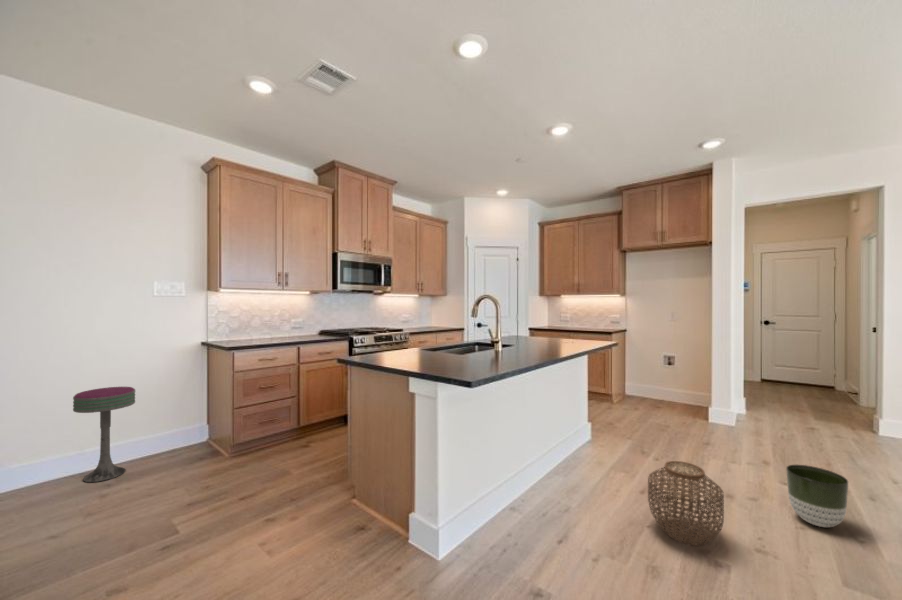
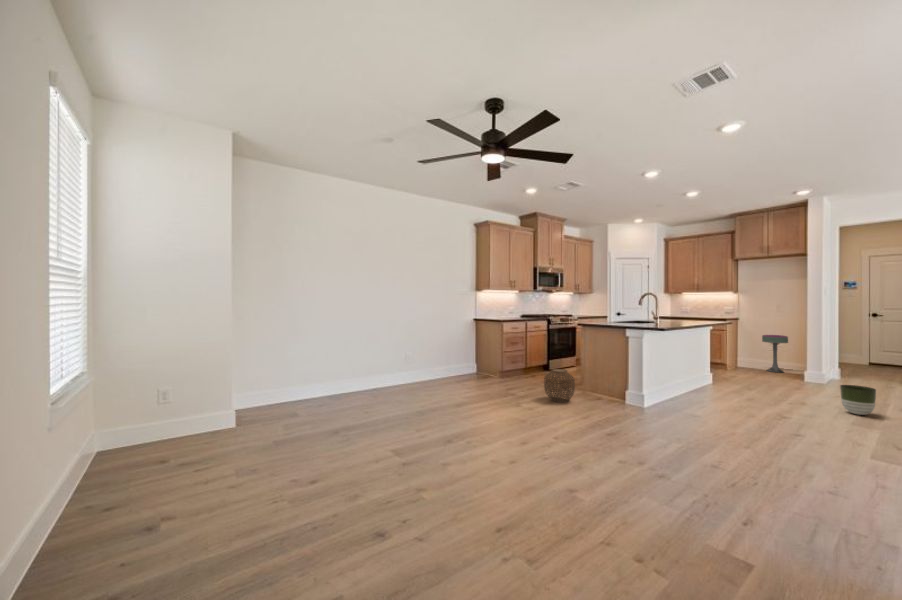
bar stool: present [73,387,135,482] -> present [762,335,788,373]
woven basket: present [648,461,724,546] -> present [544,369,575,403]

